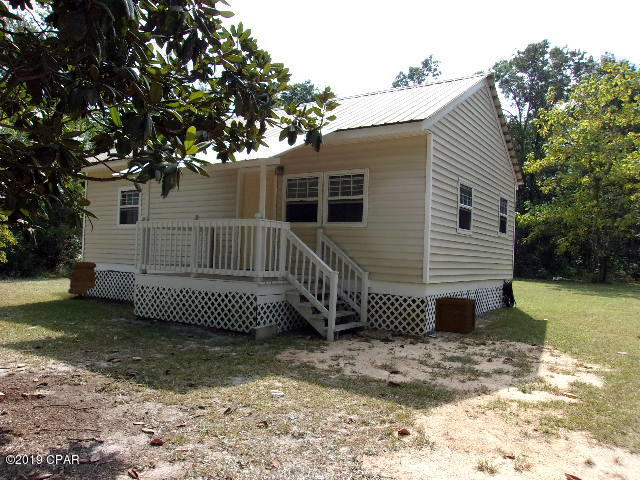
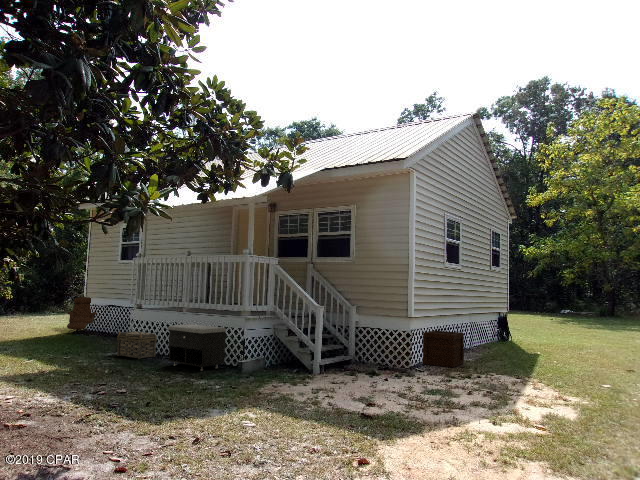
storage bench: none [178,290,238,337] -> present [168,324,226,370]
basket: none [124,296,165,325] -> present [117,332,157,359]

